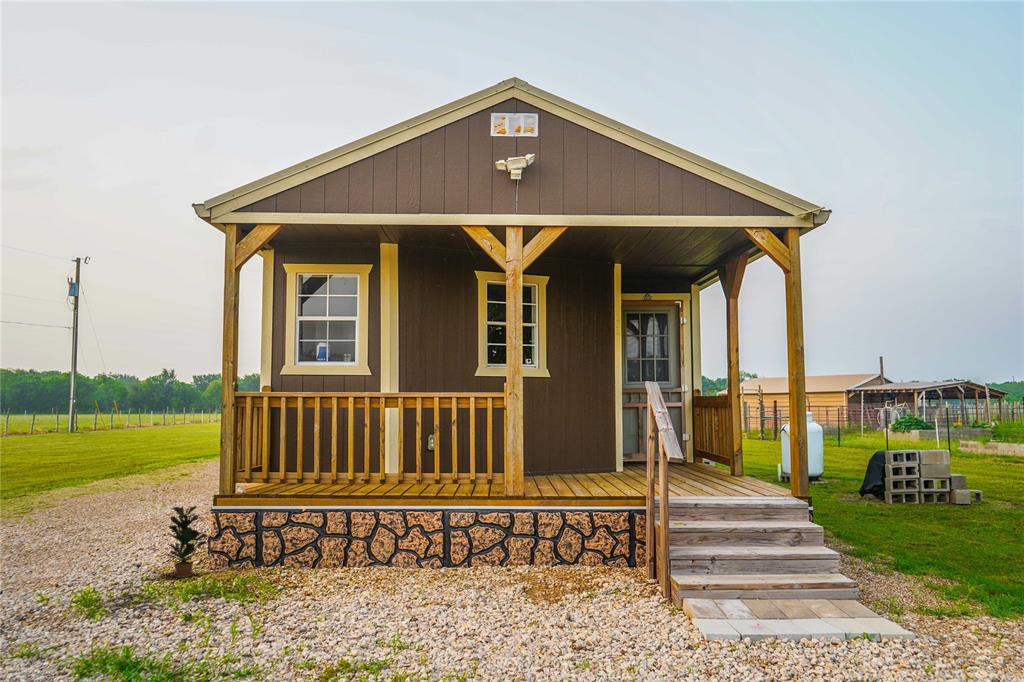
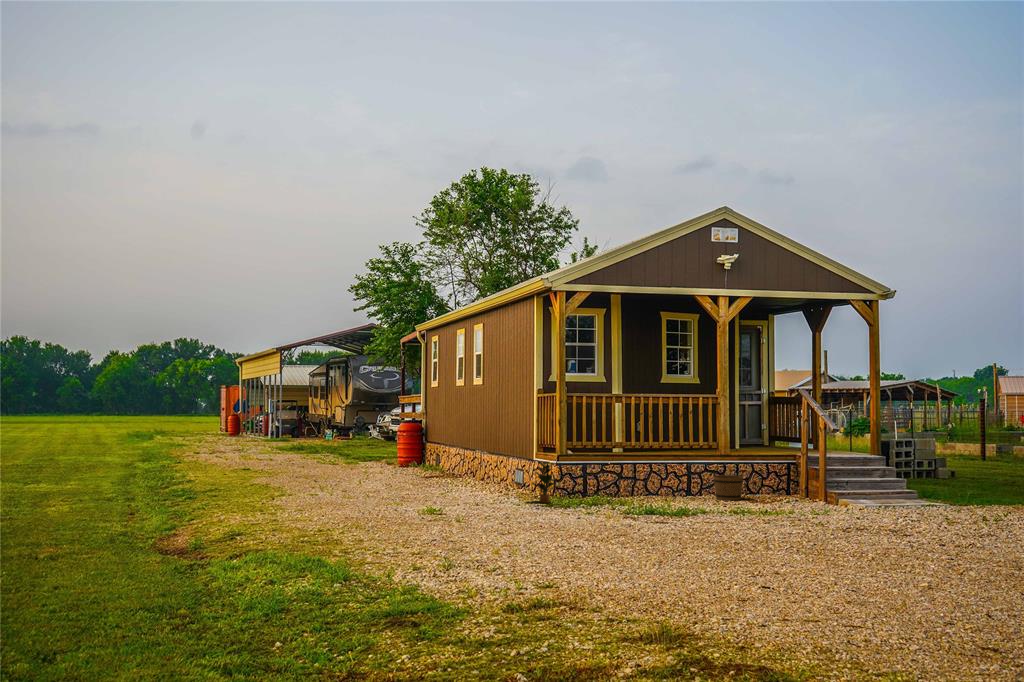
bucket: none [476,525,528,580] -> present [713,472,743,500]

